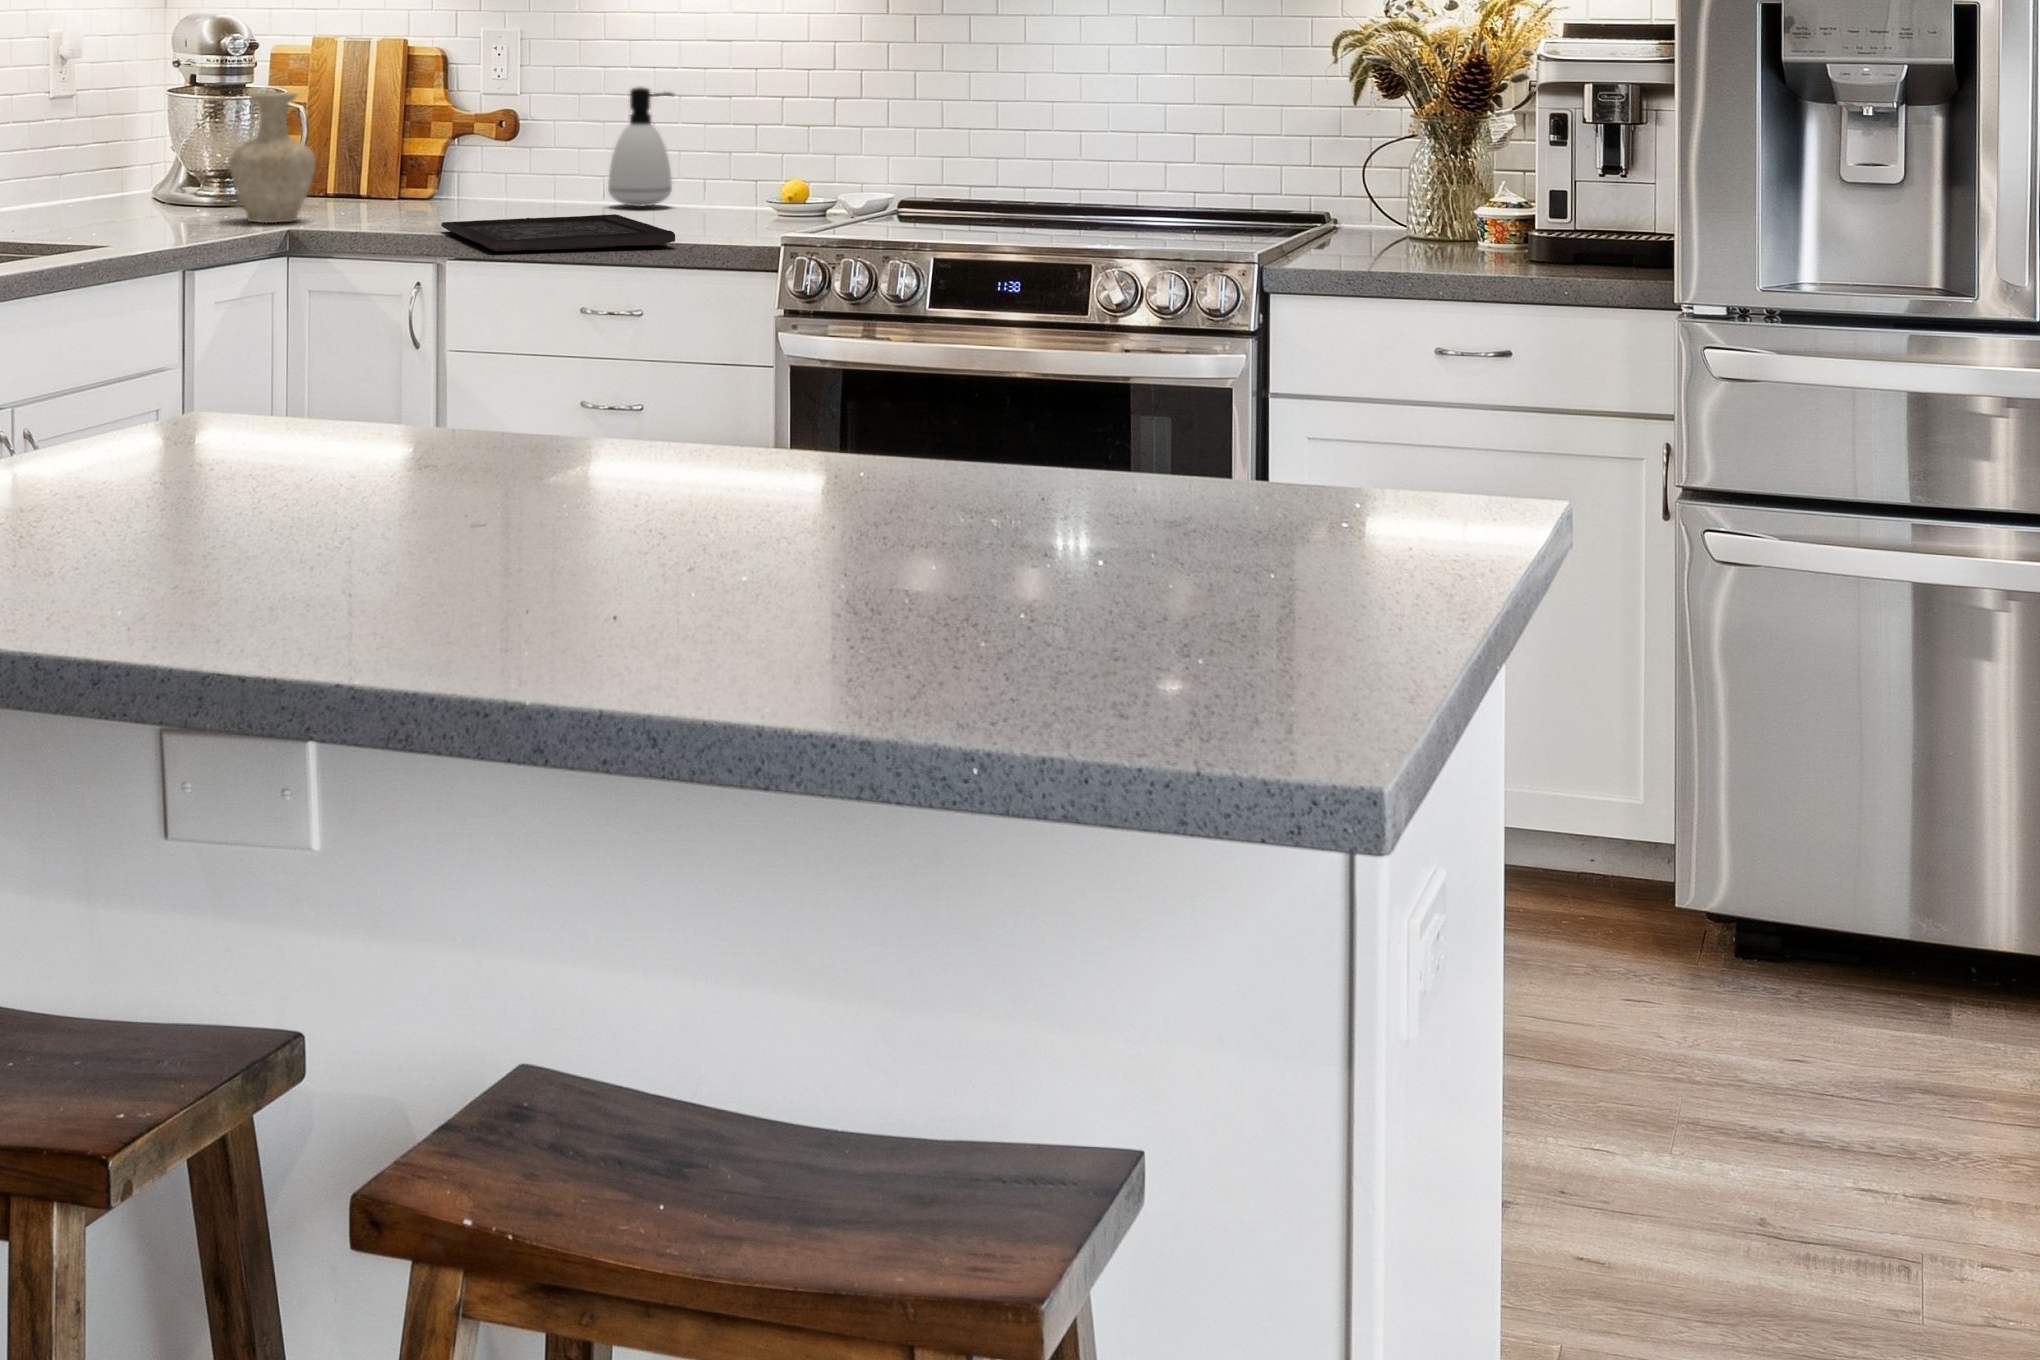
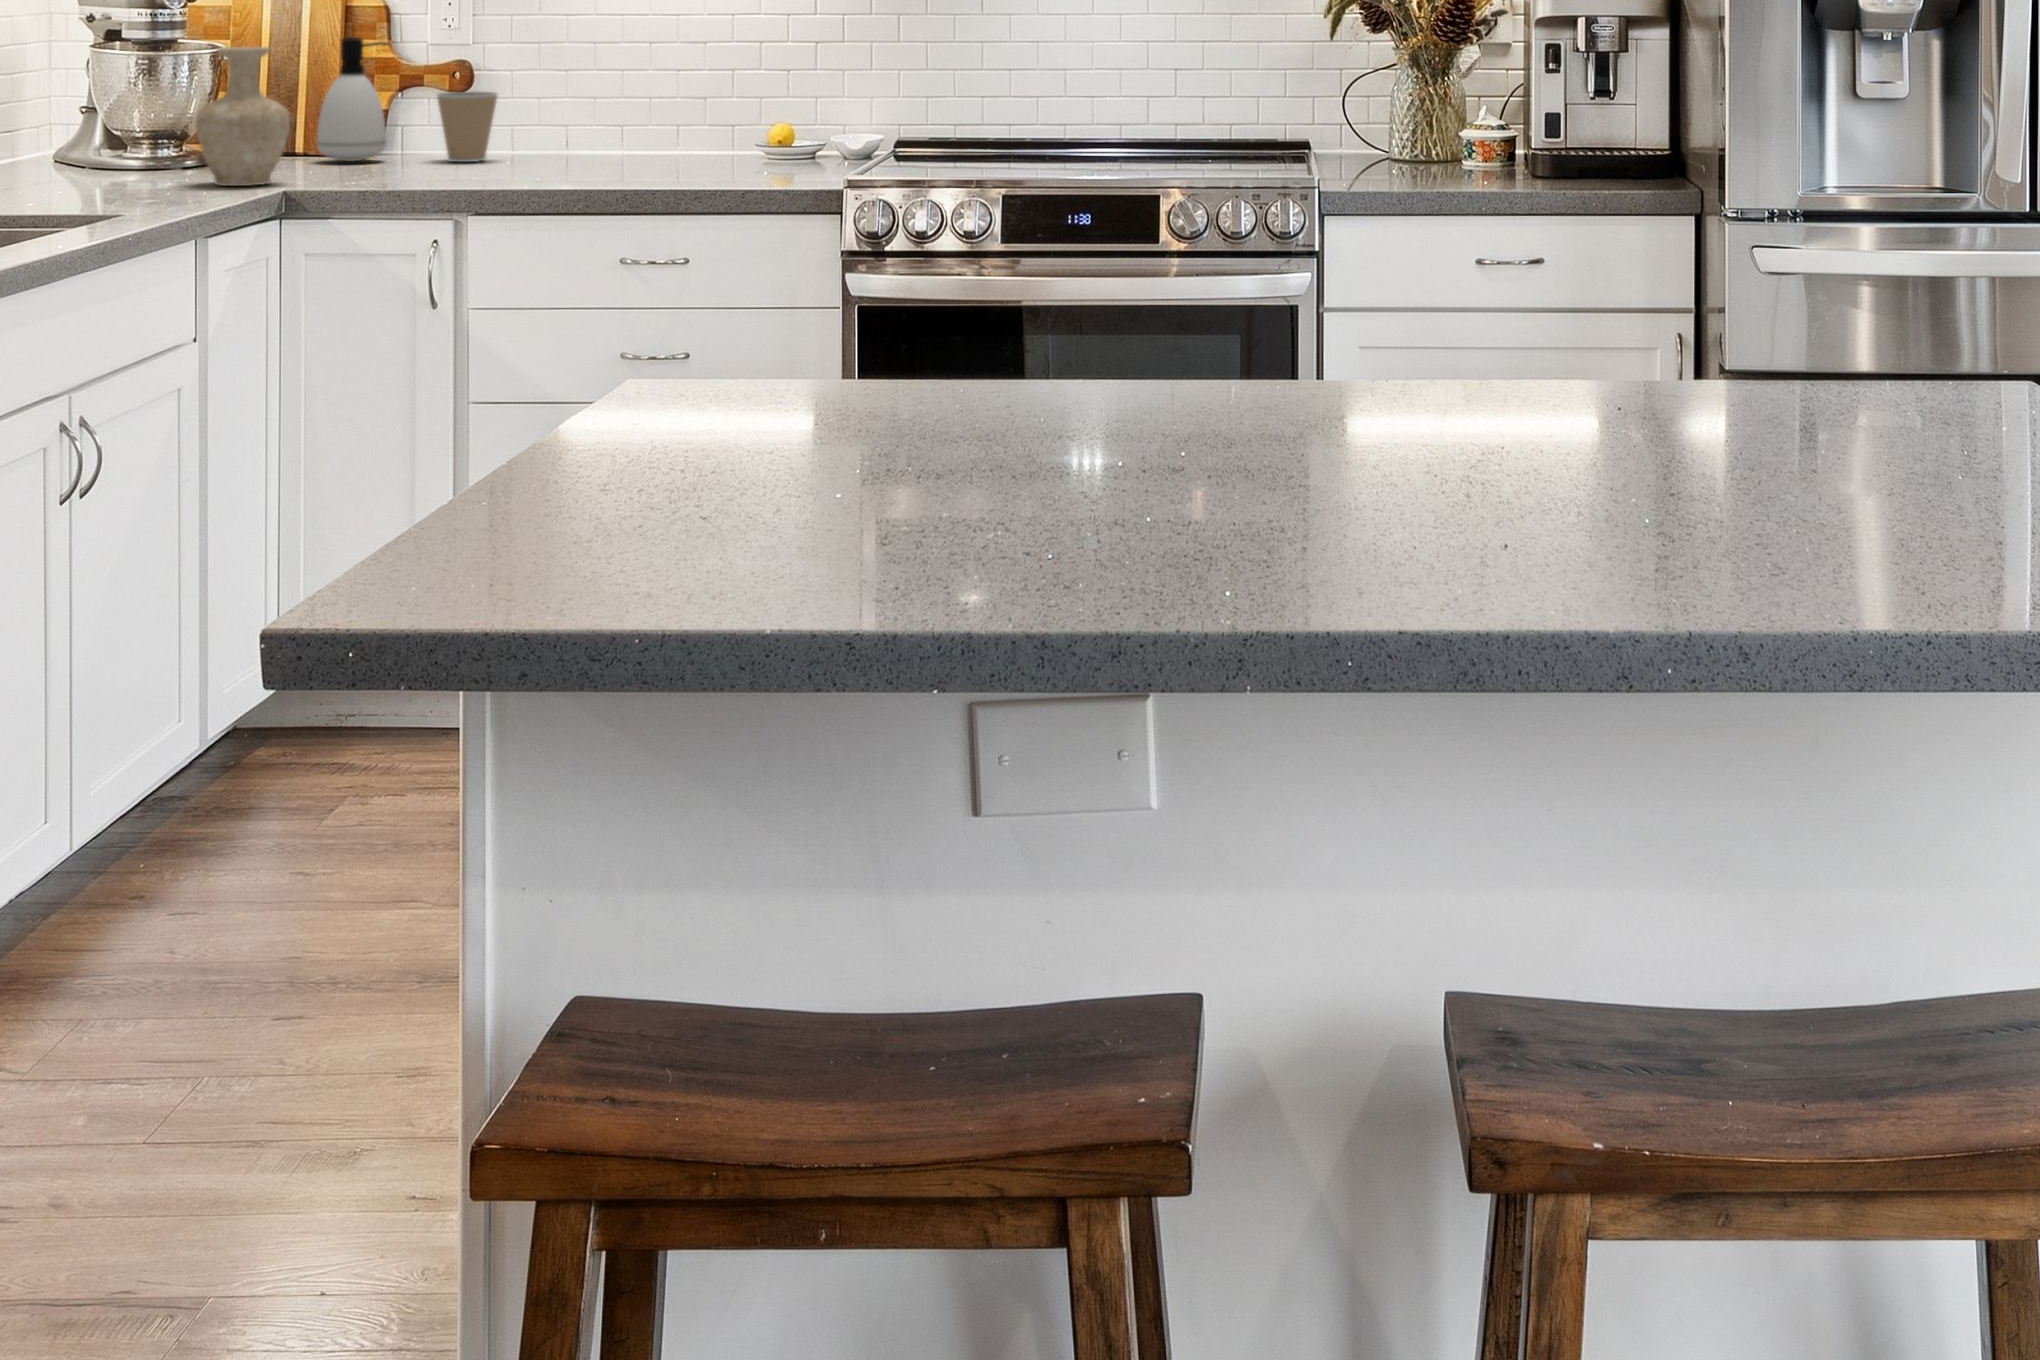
soap dispenser: present [608,87,673,207] -> present [317,37,388,161]
coffee cup: none [484,136,543,204] -> present [437,92,498,162]
tray: present [441,214,675,251] -> none [447,166,720,204]

